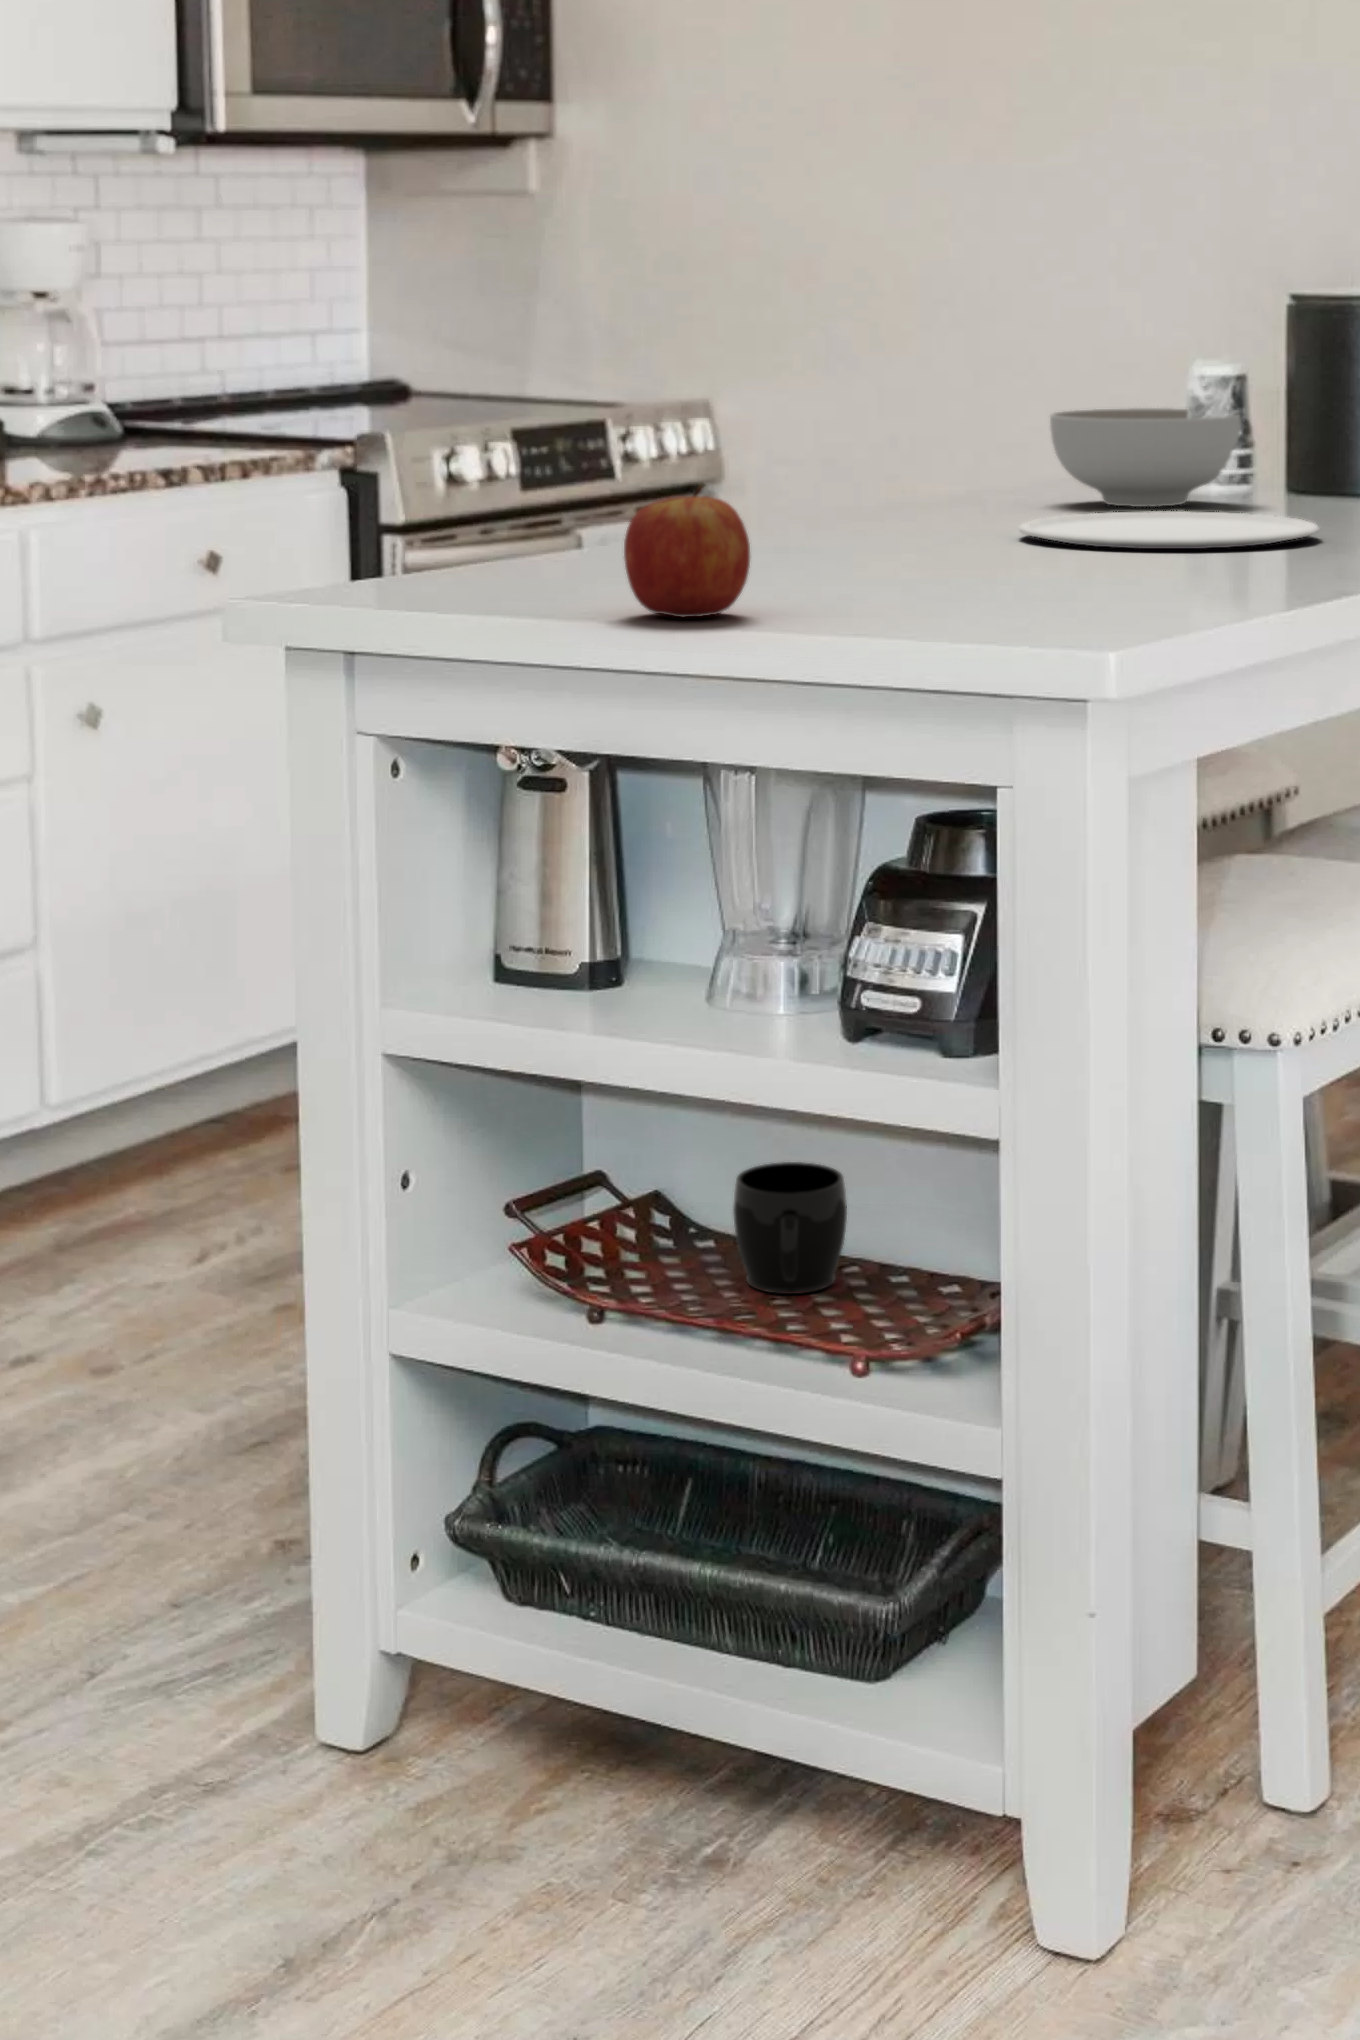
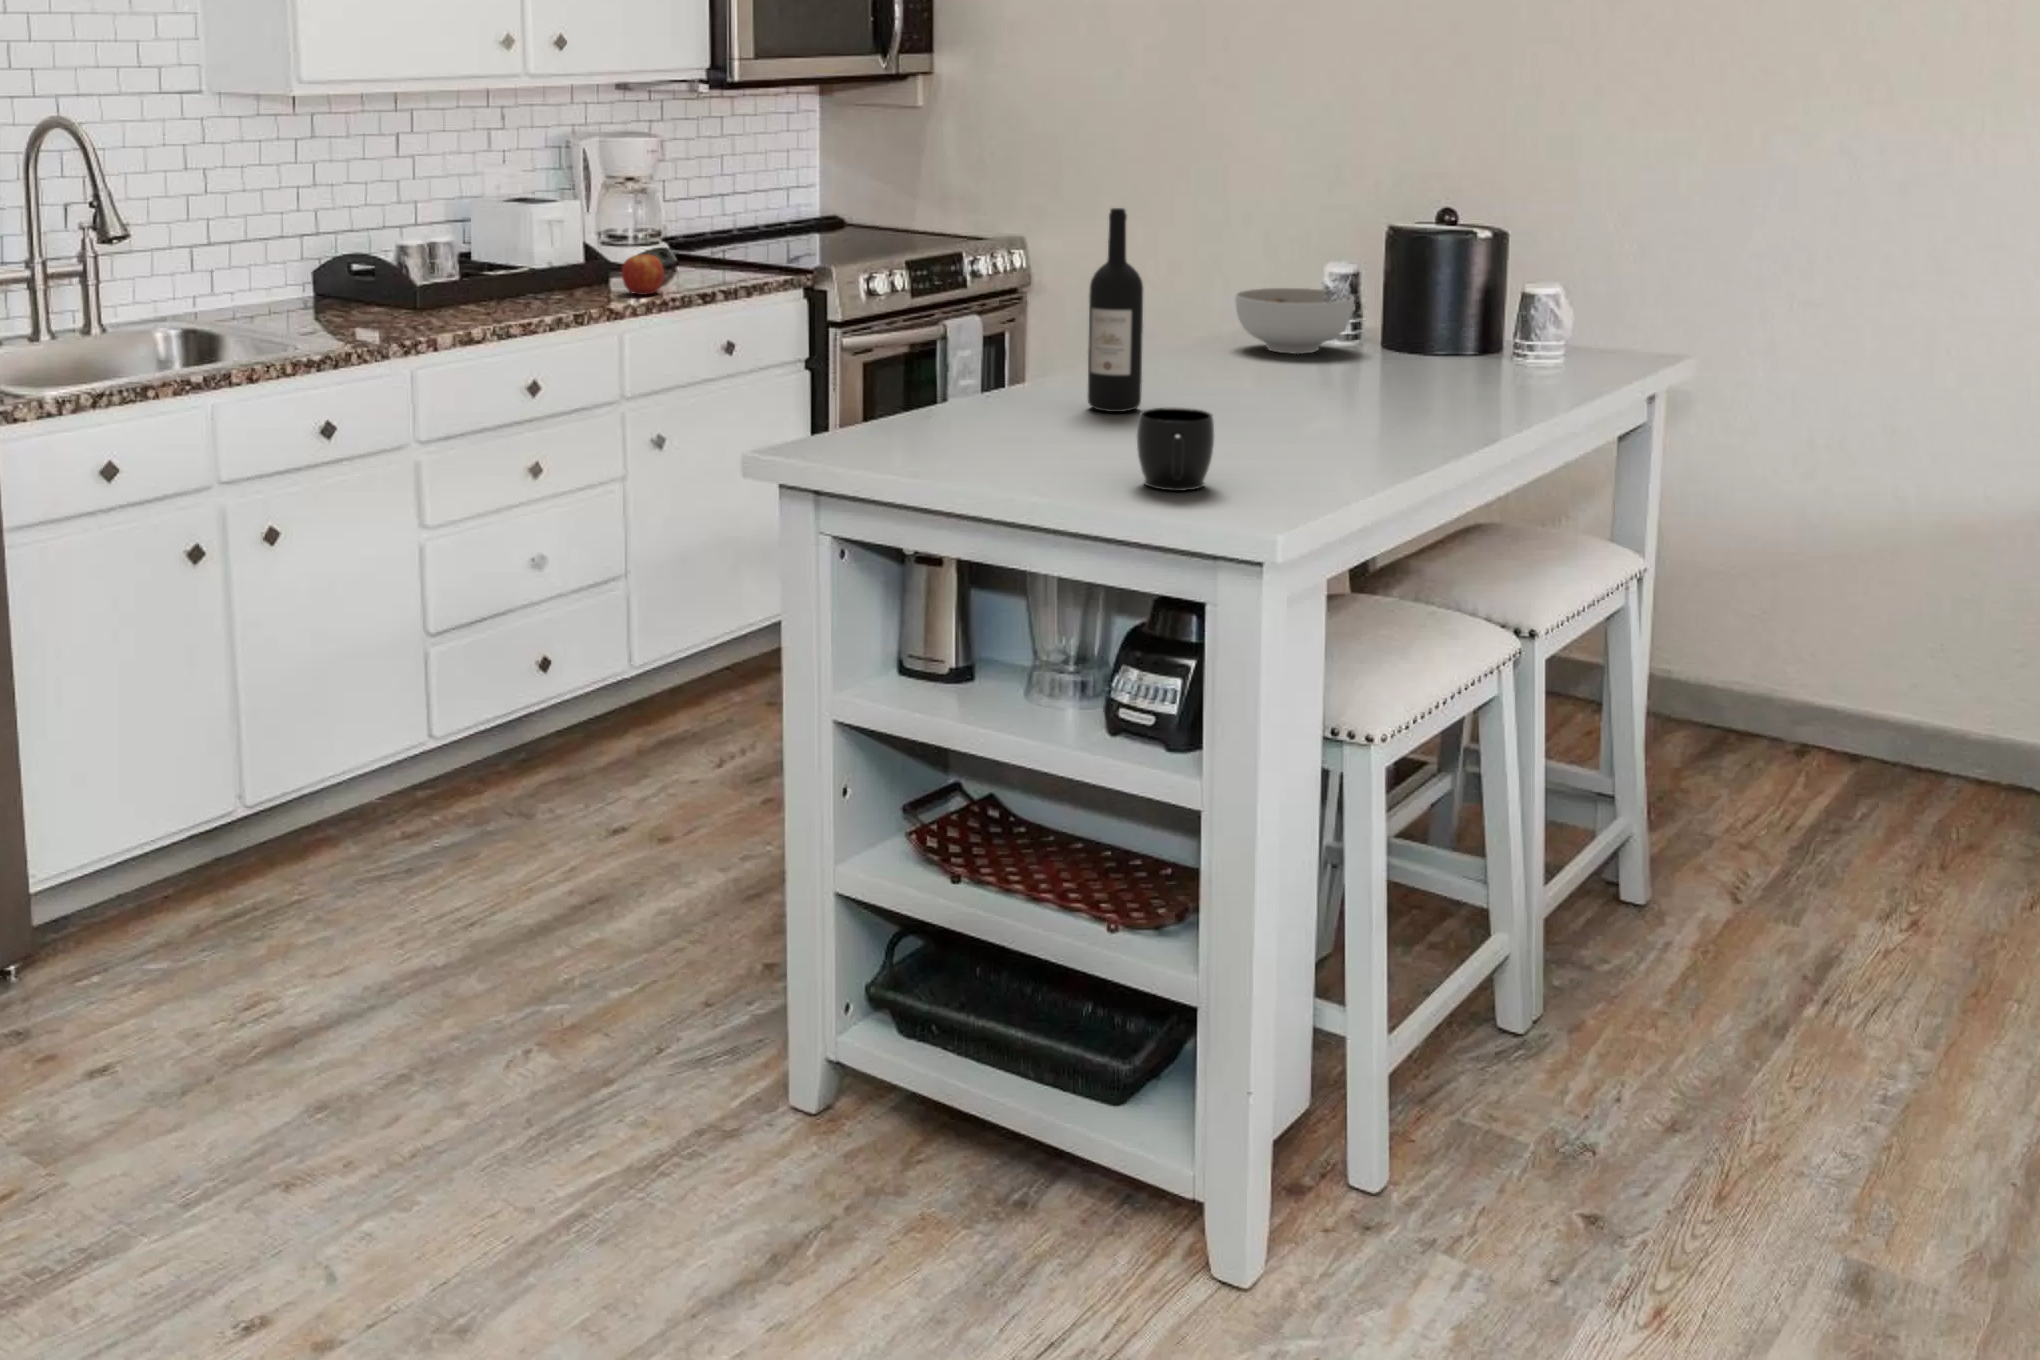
wine bottle: none [804,224,892,557] -> present [1088,208,1143,412]
apple: present [624,483,750,617] -> present [622,253,664,295]
plate: present [1019,511,1319,549] -> none [1218,369,1406,406]
mug: present [733,1162,847,1294] -> present [1137,408,1214,491]

